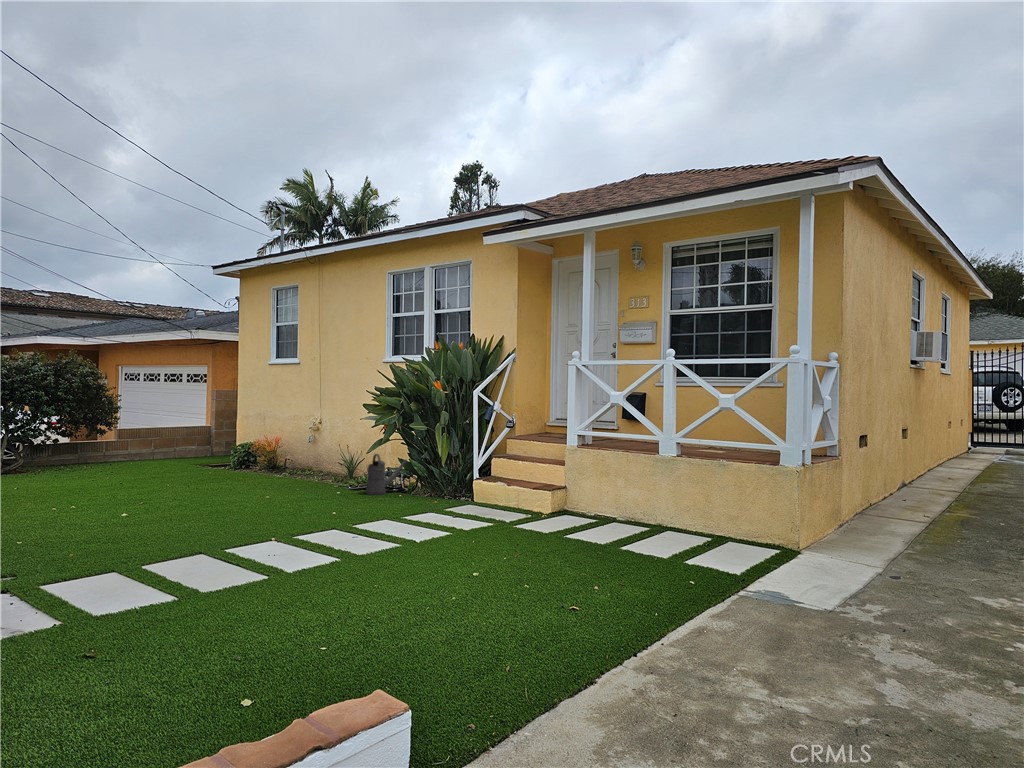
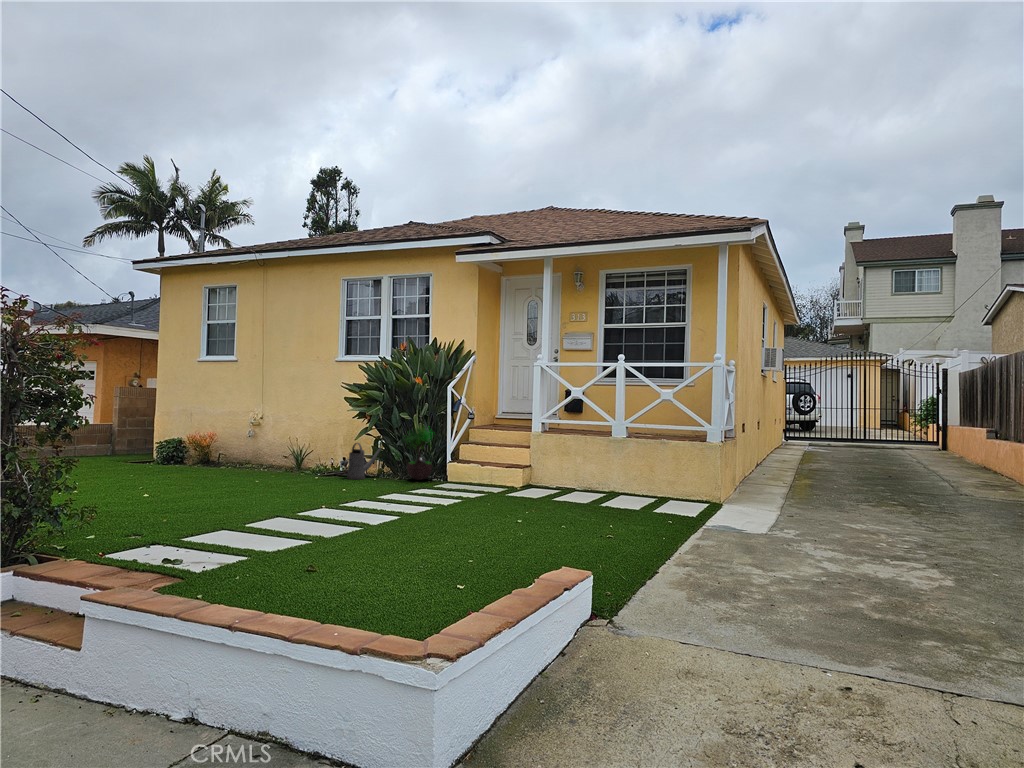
potted tree: none [418,431,456,498] -> present [405,428,433,480]

